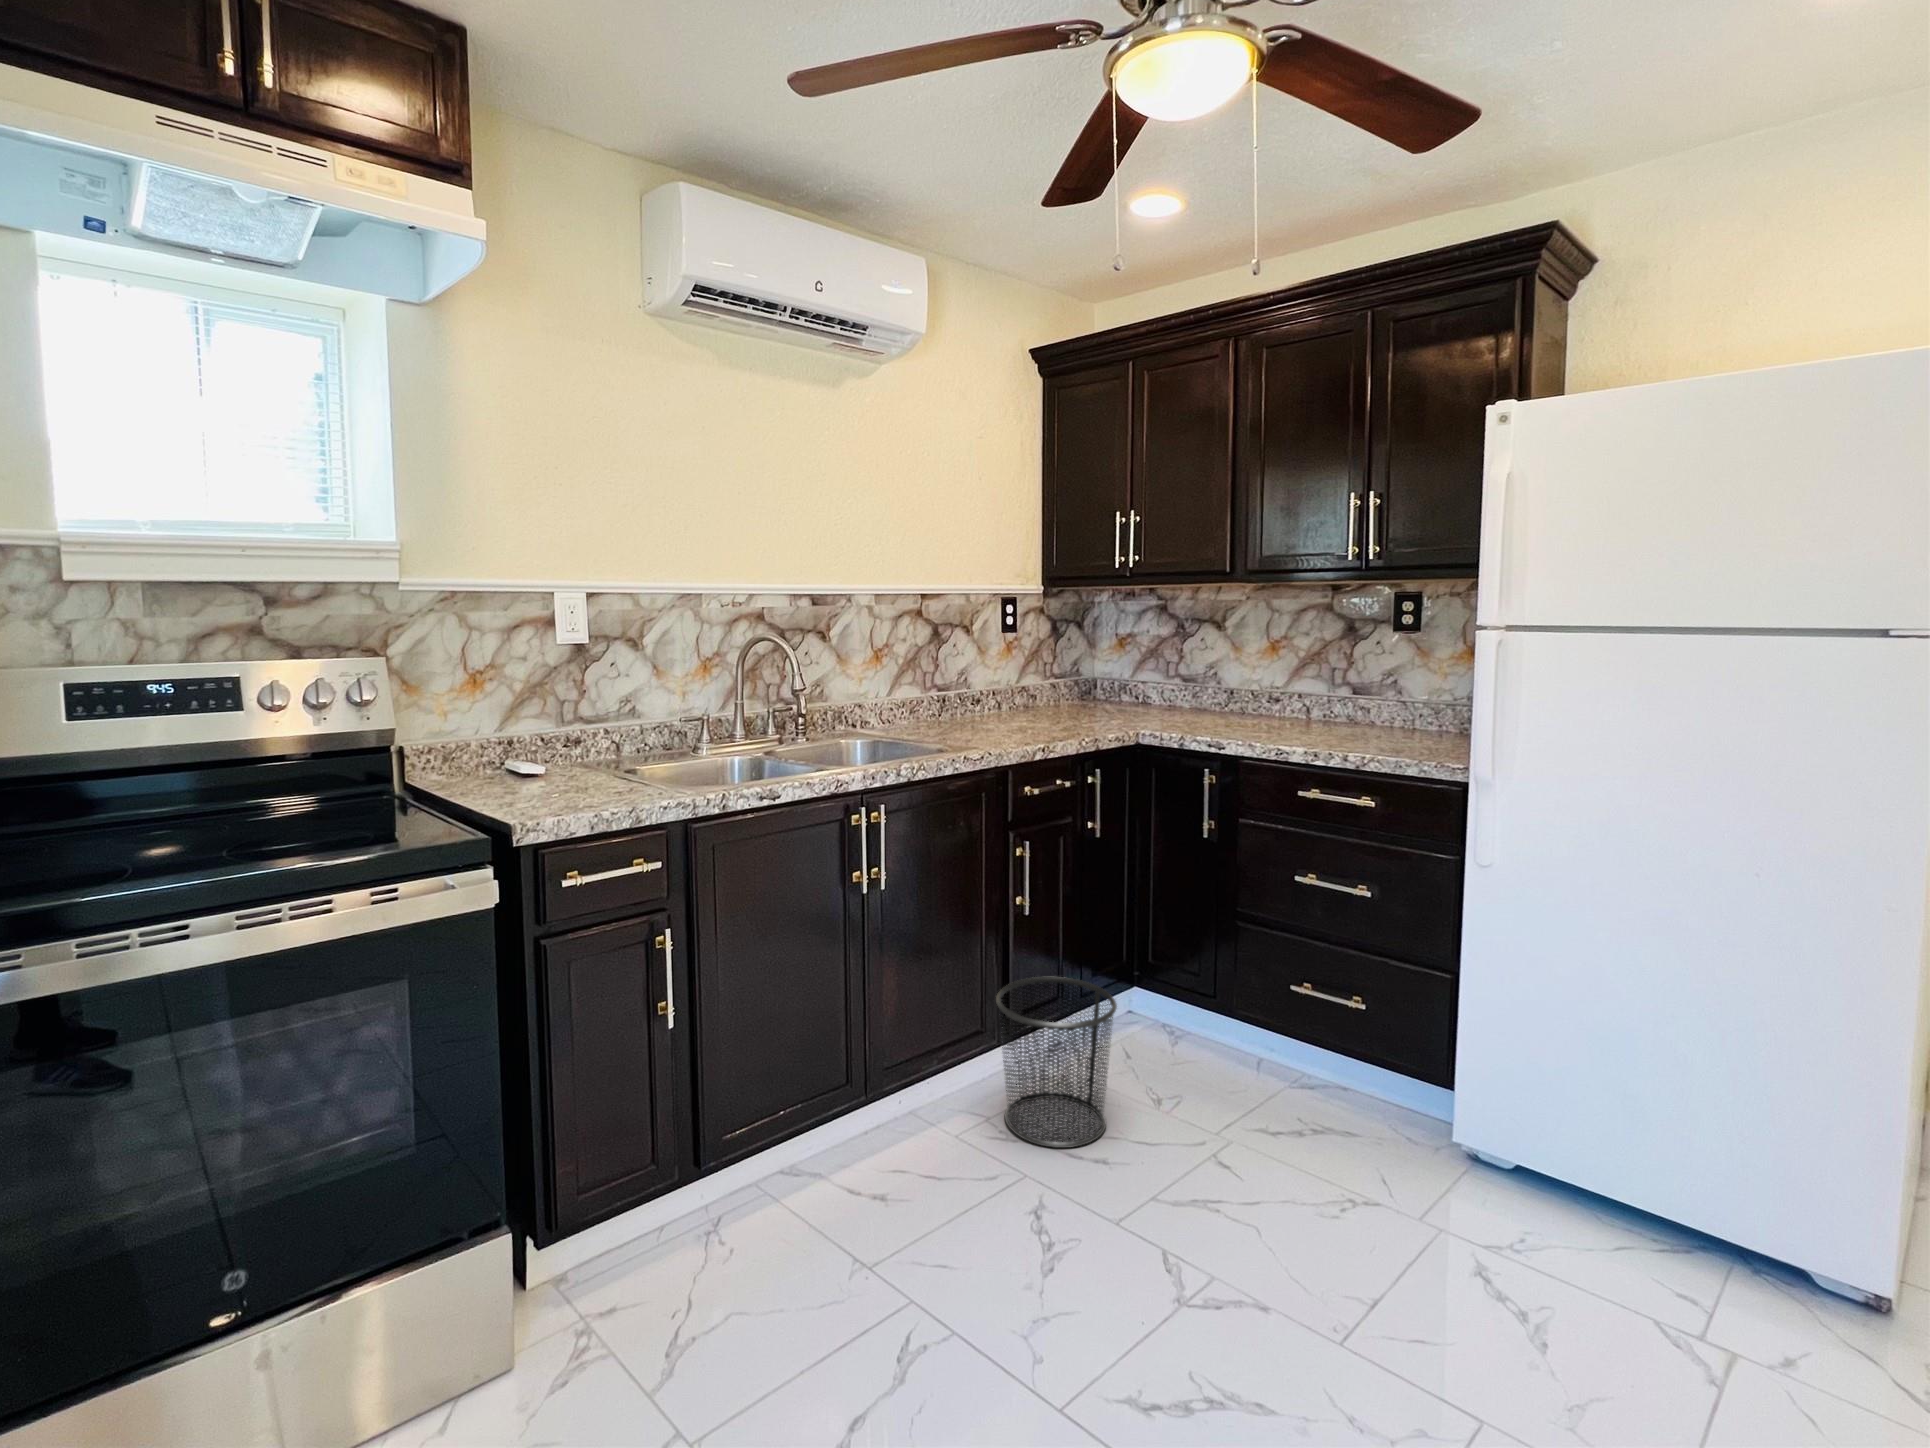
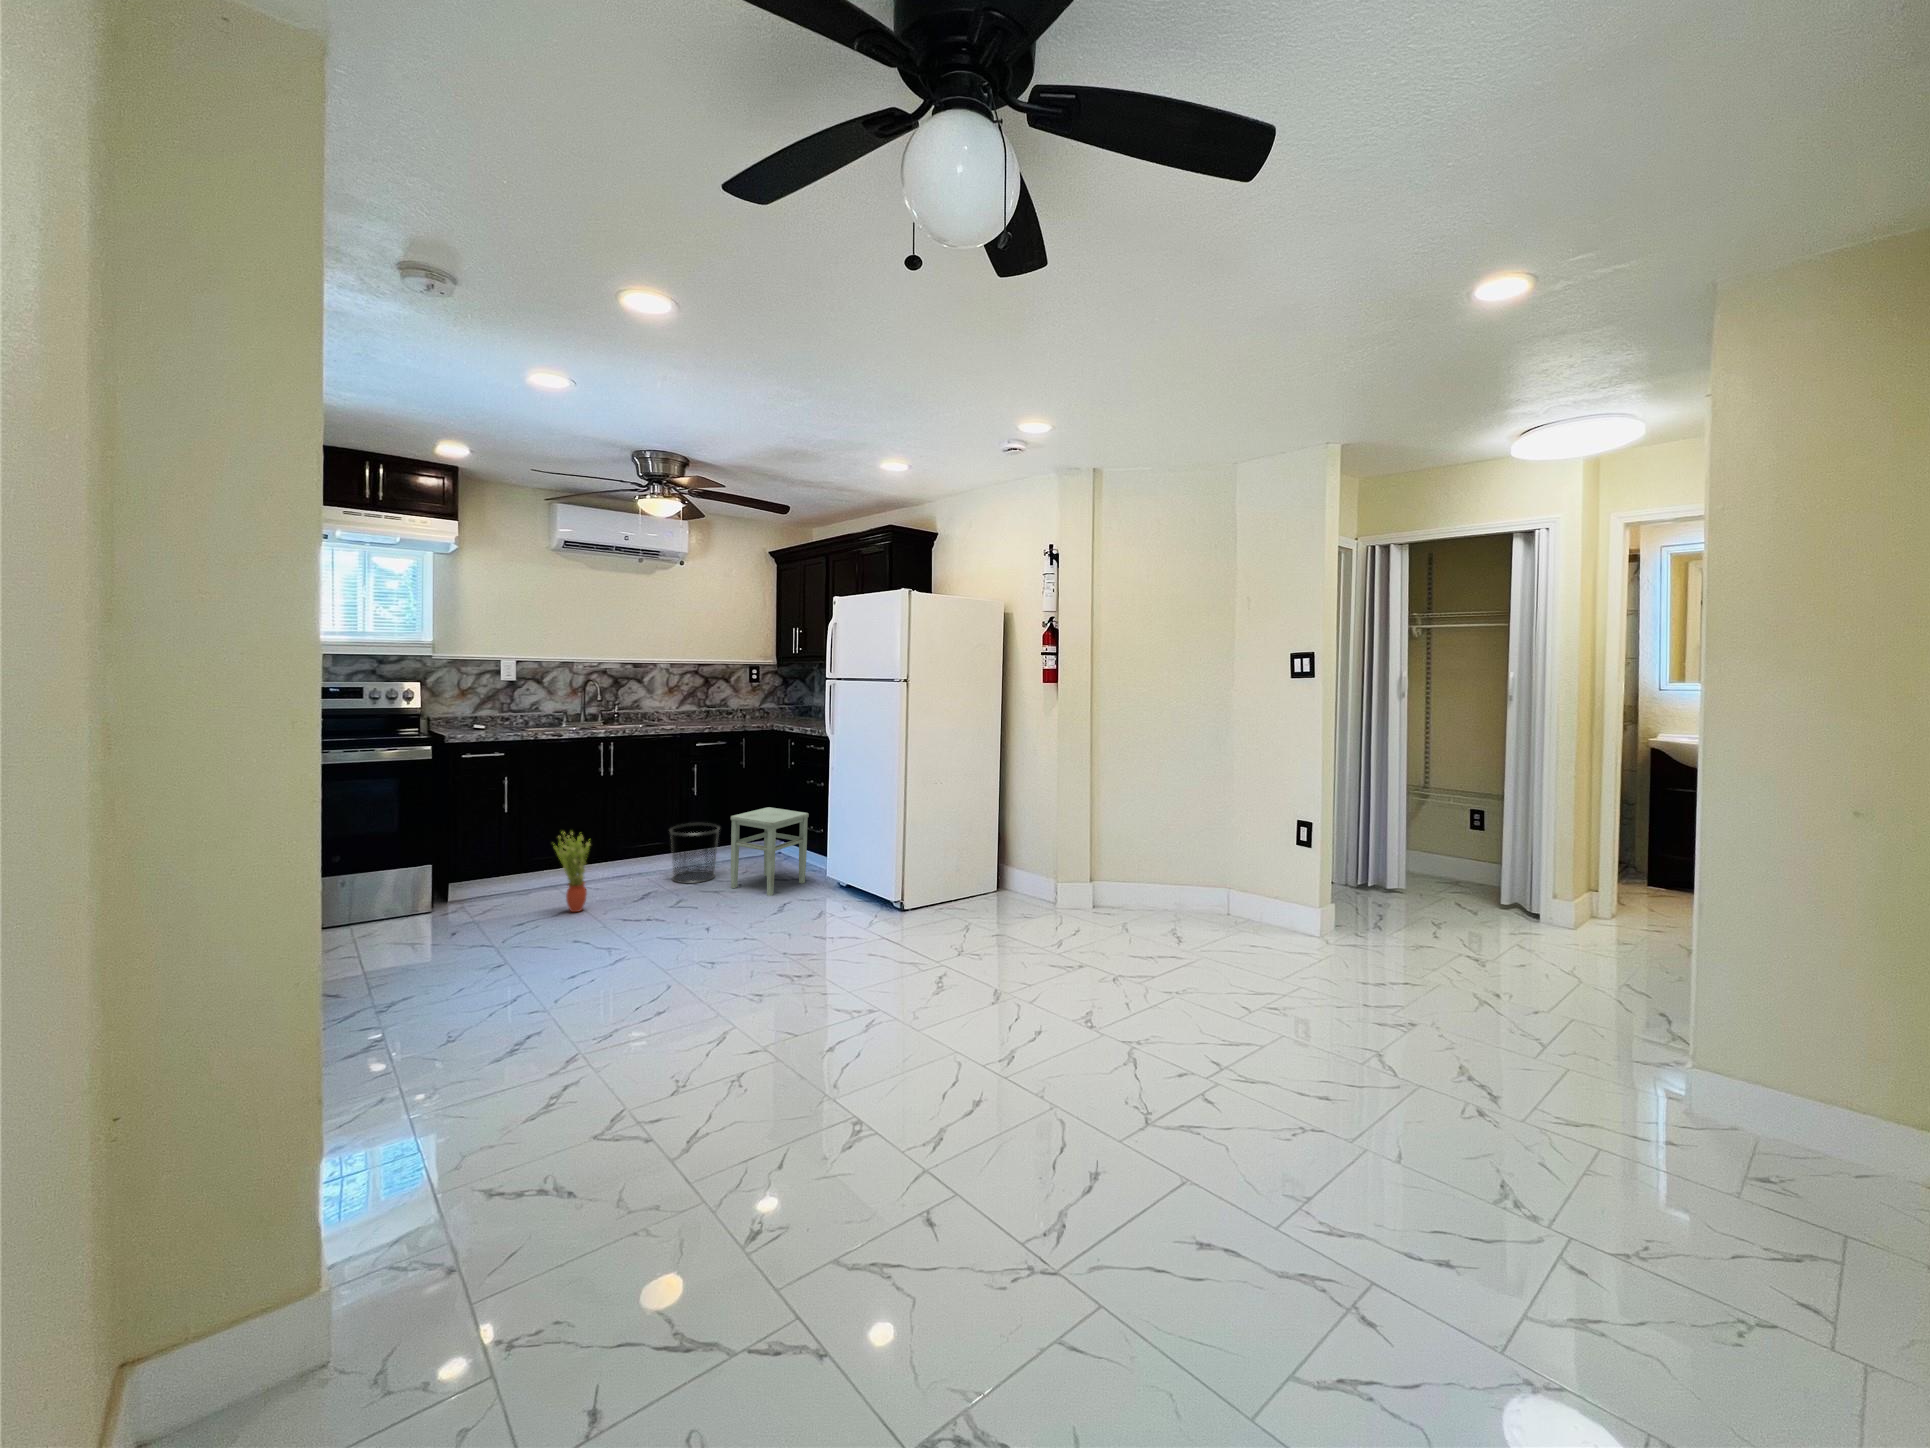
stool: none [1193,934,1357,1198] -> present [731,807,809,896]
potted plant: none [840,1079,949,1323] -> present [554,832,590,912]

